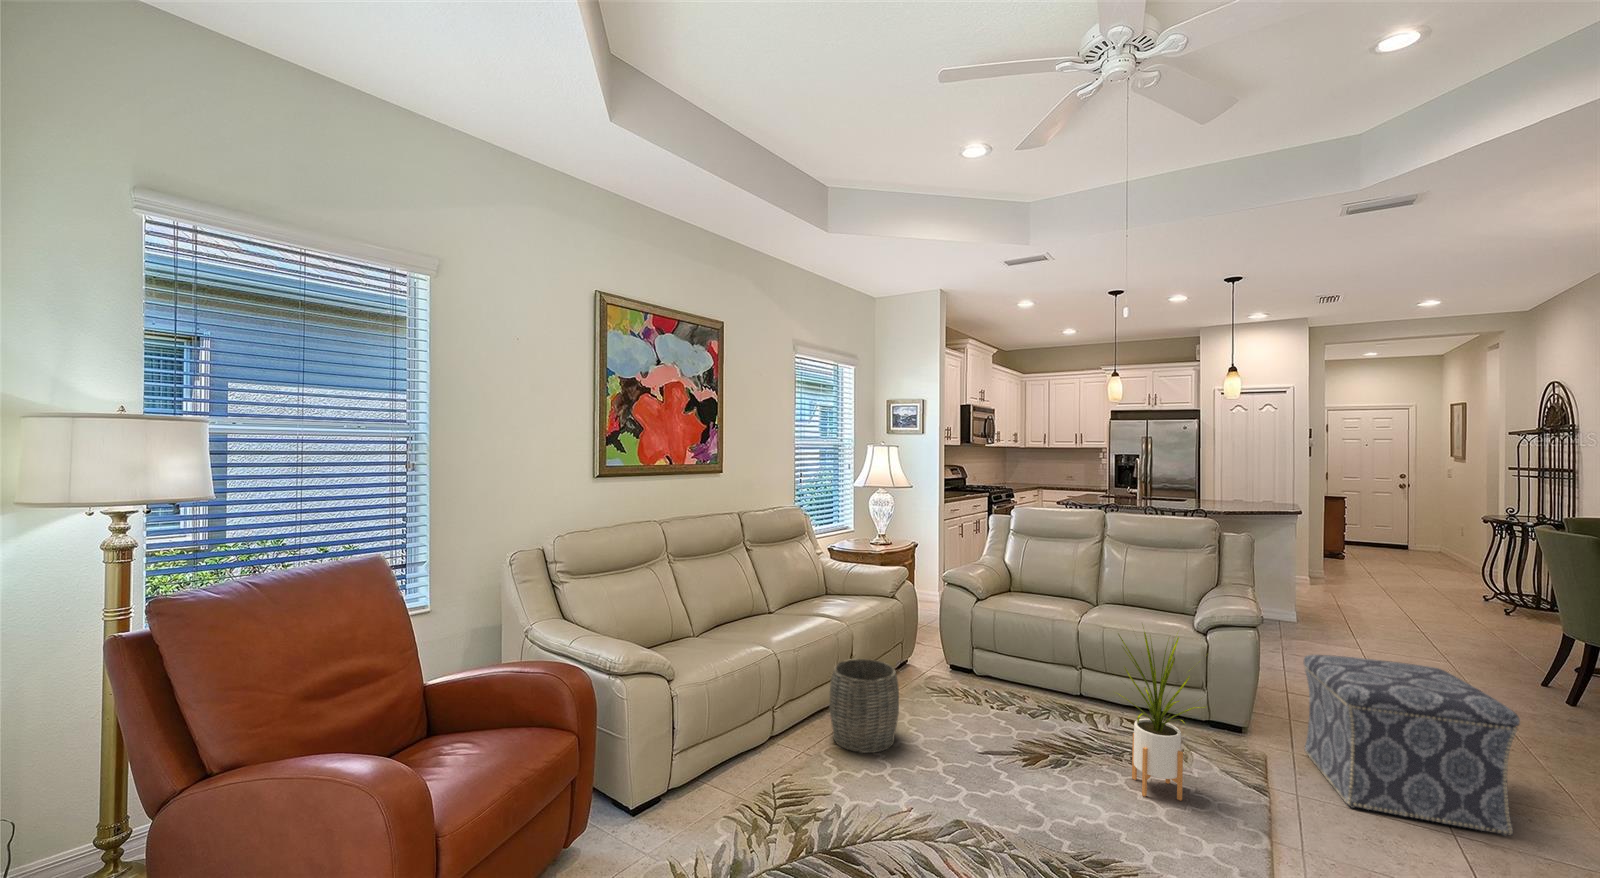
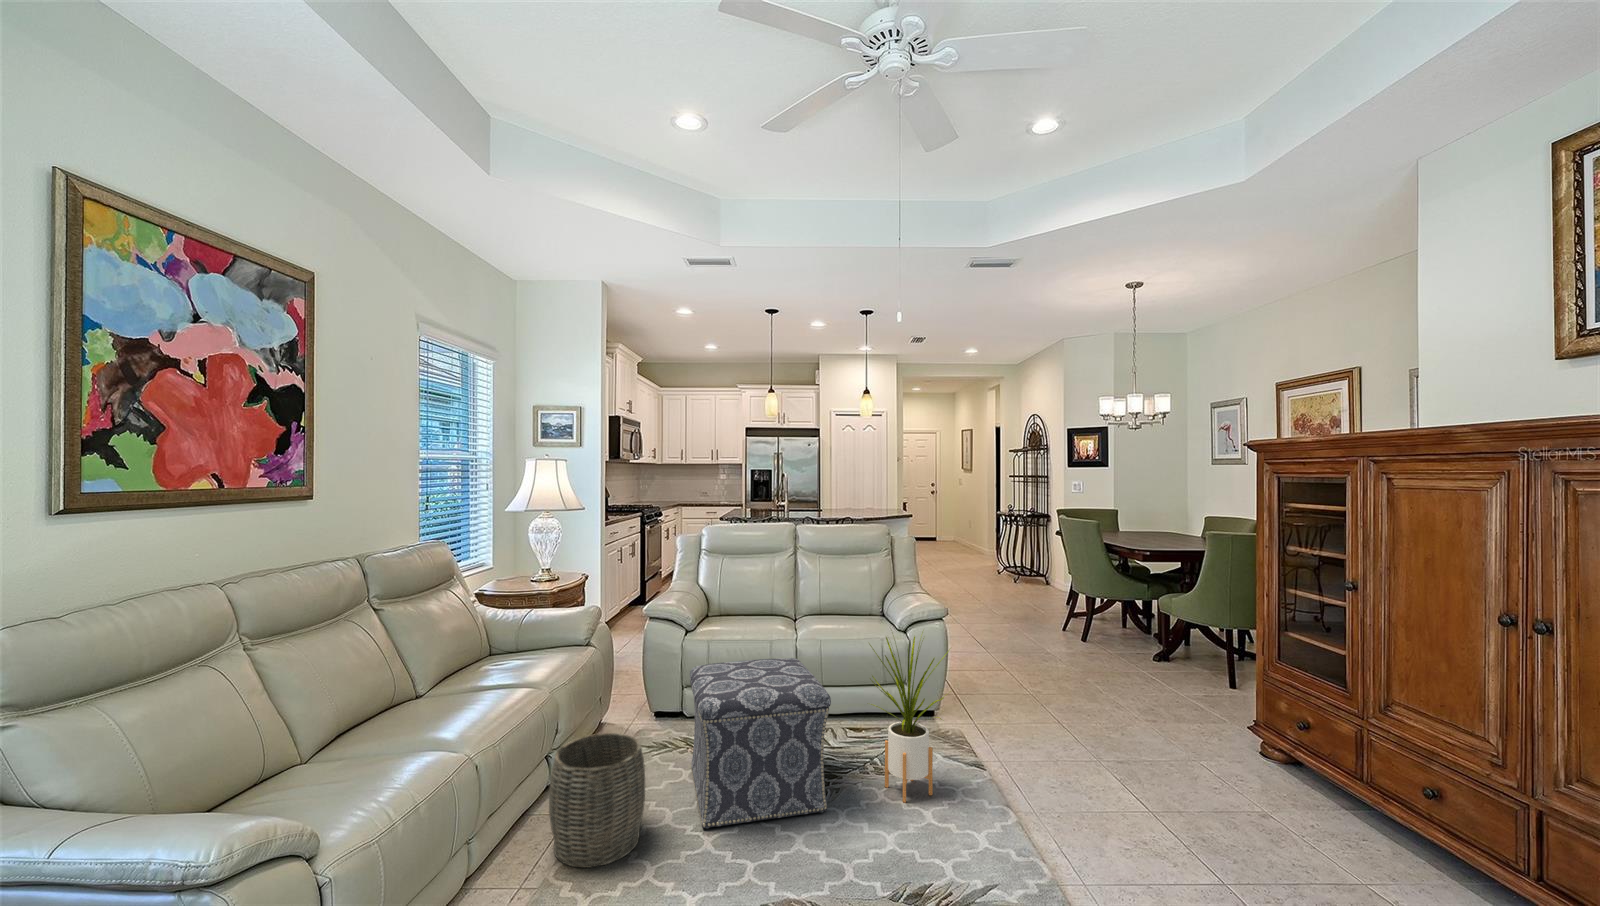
ottoman: present [1304,655,1520,836] -> present [690,658,831,828]

